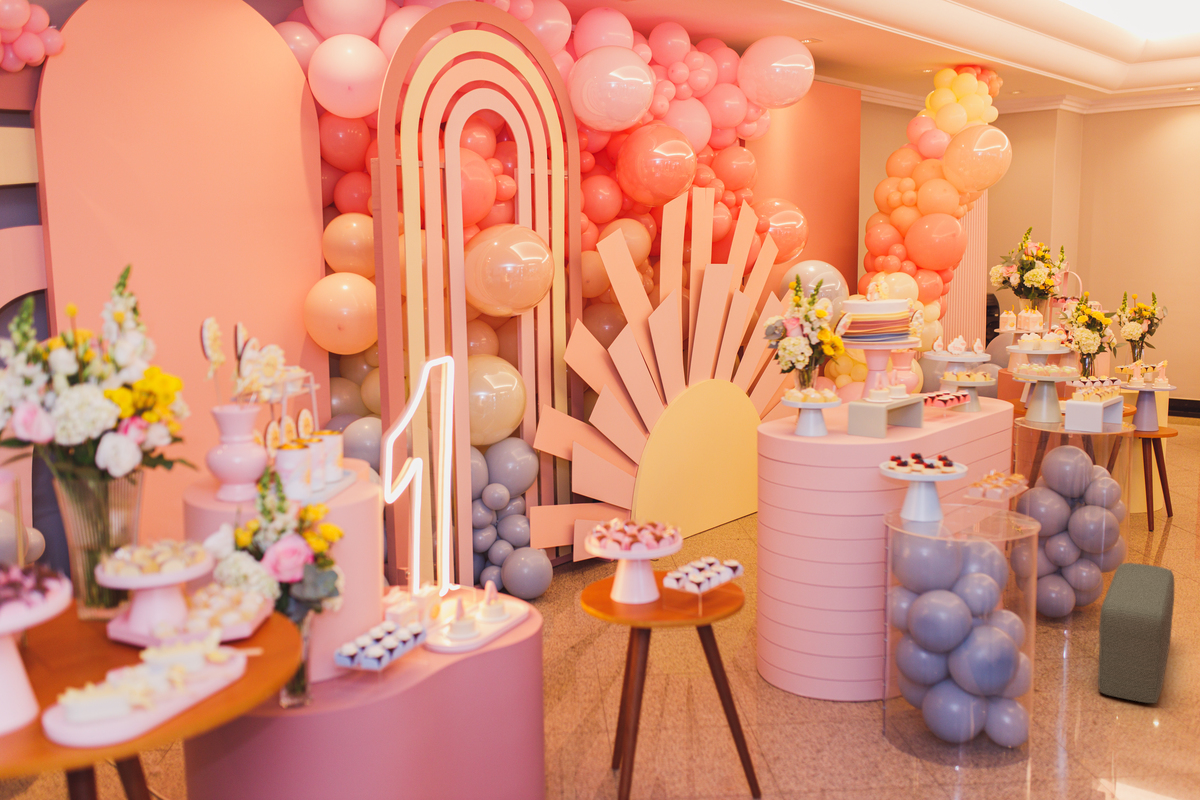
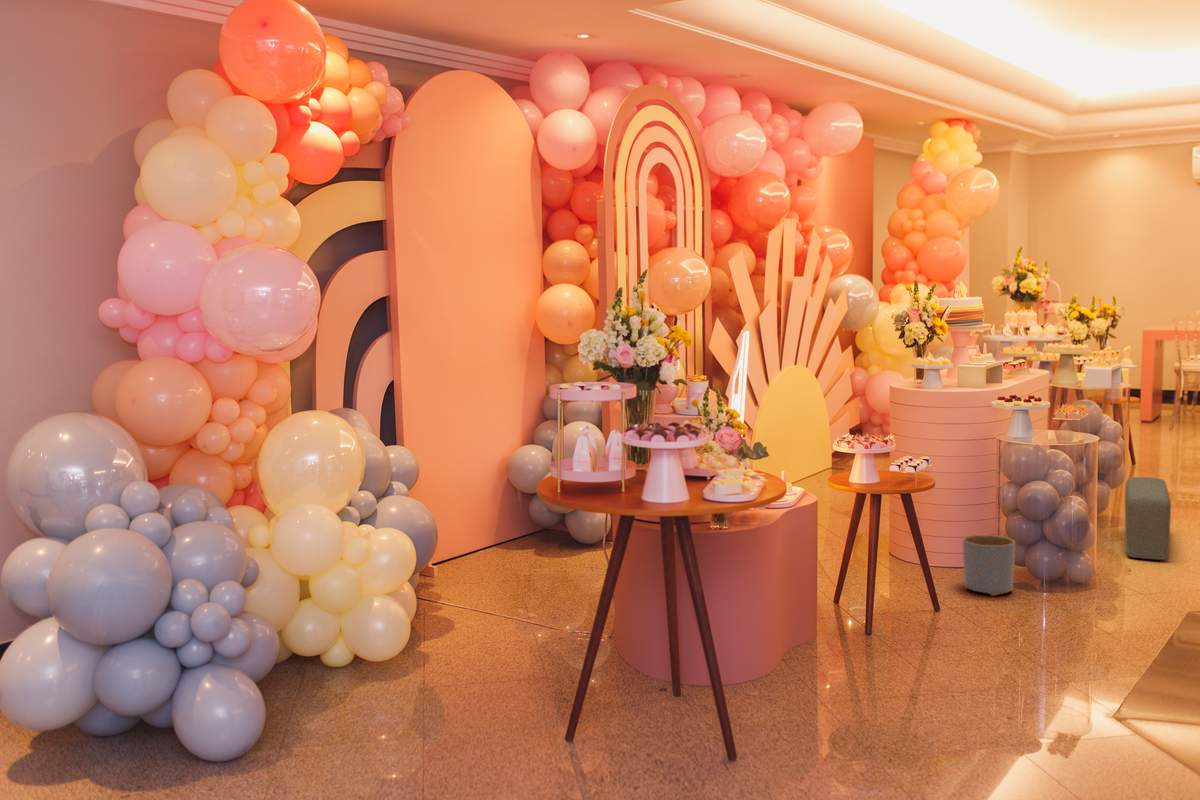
planter: none [819,664,896,767] -> present [963,535,1015,596]

